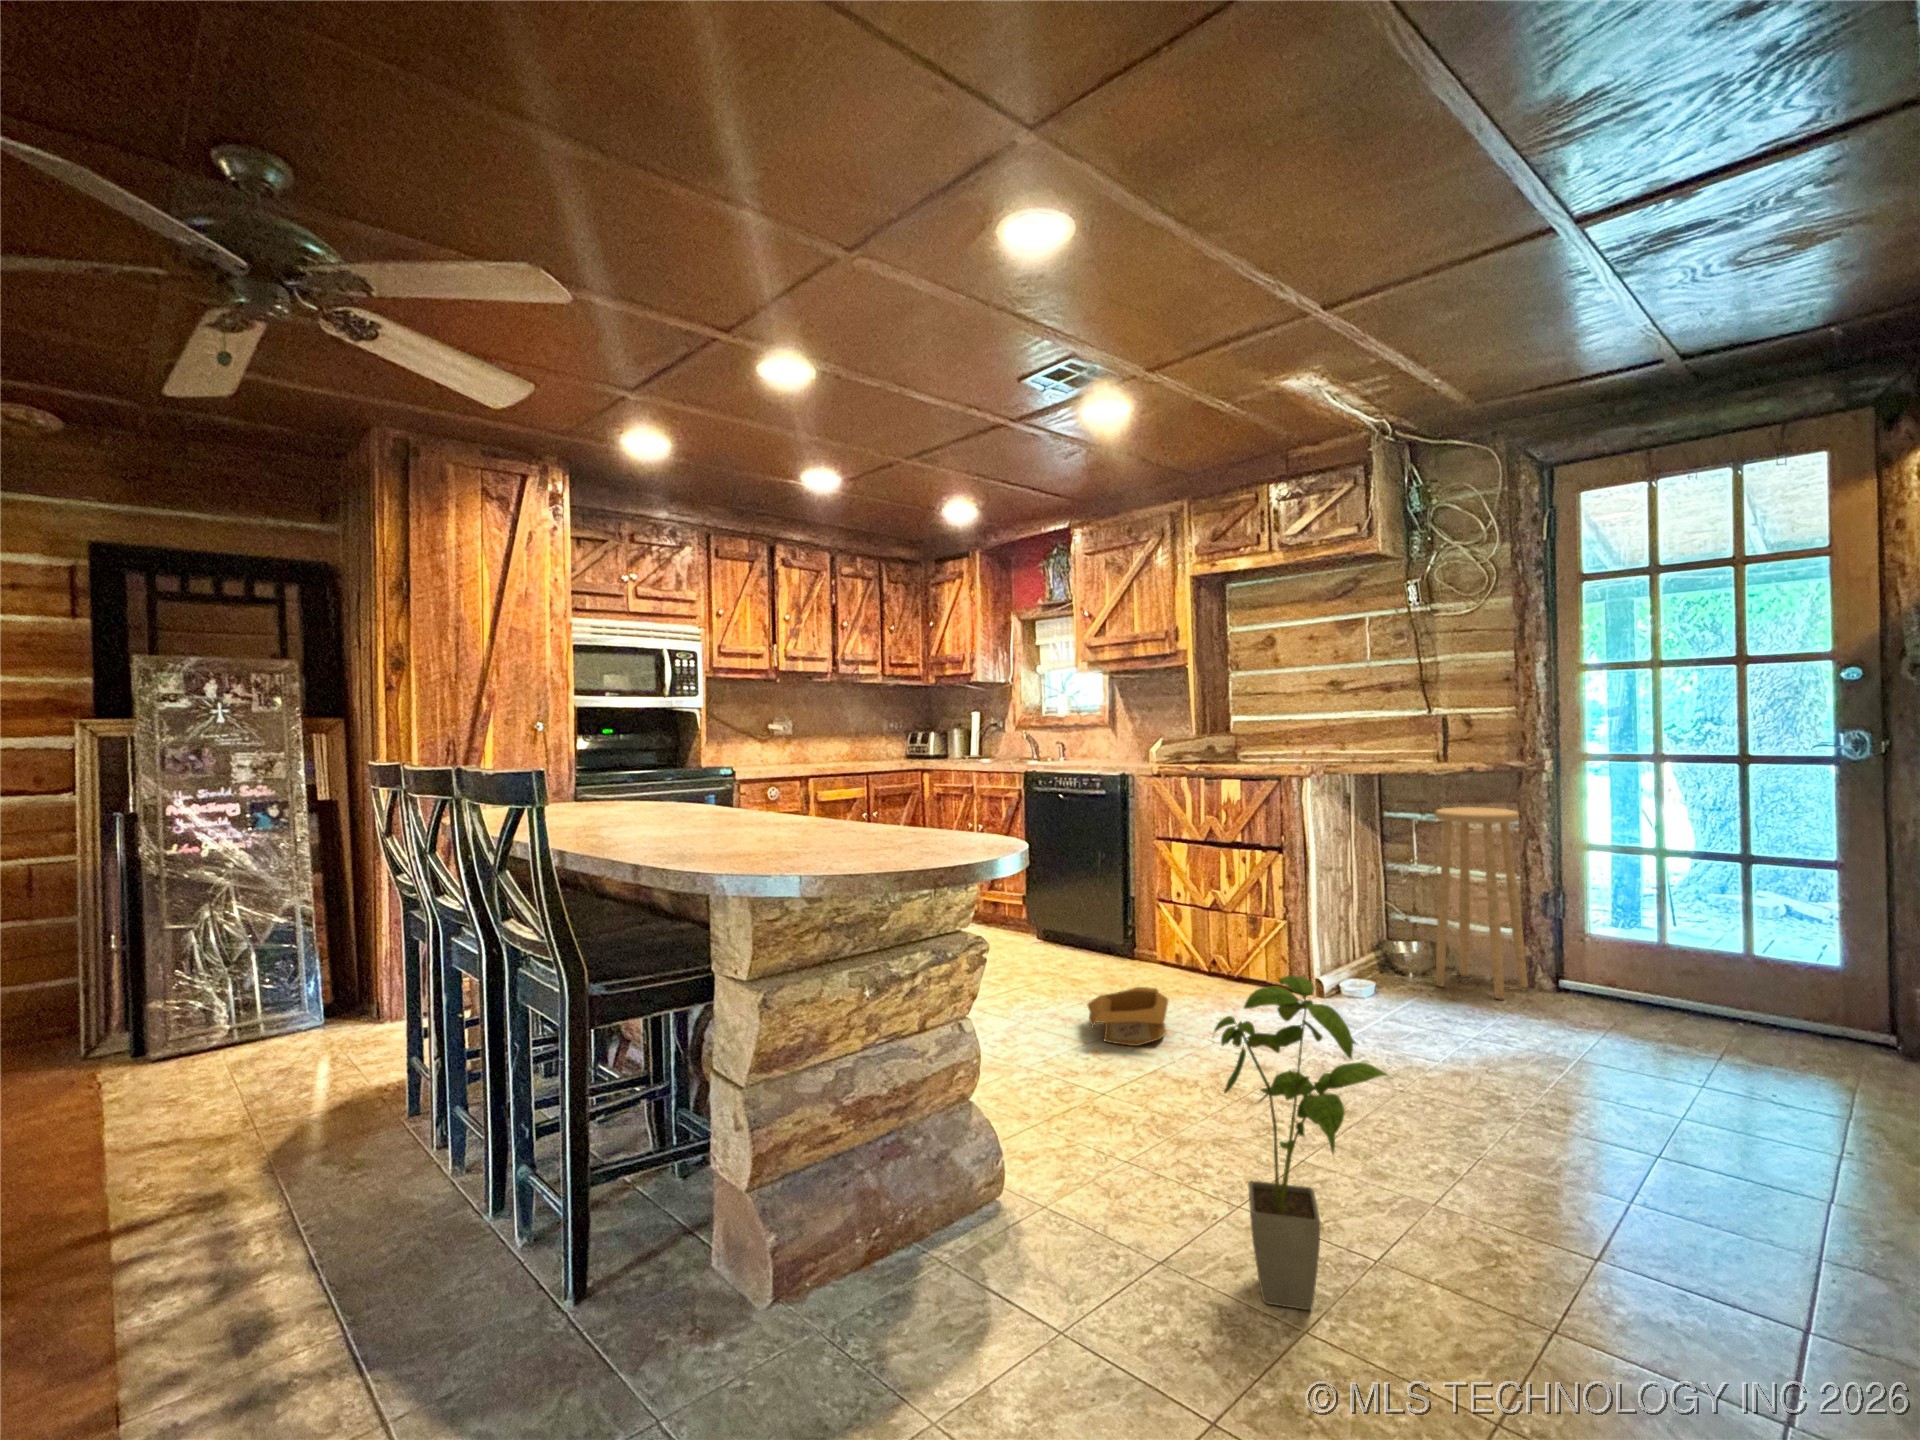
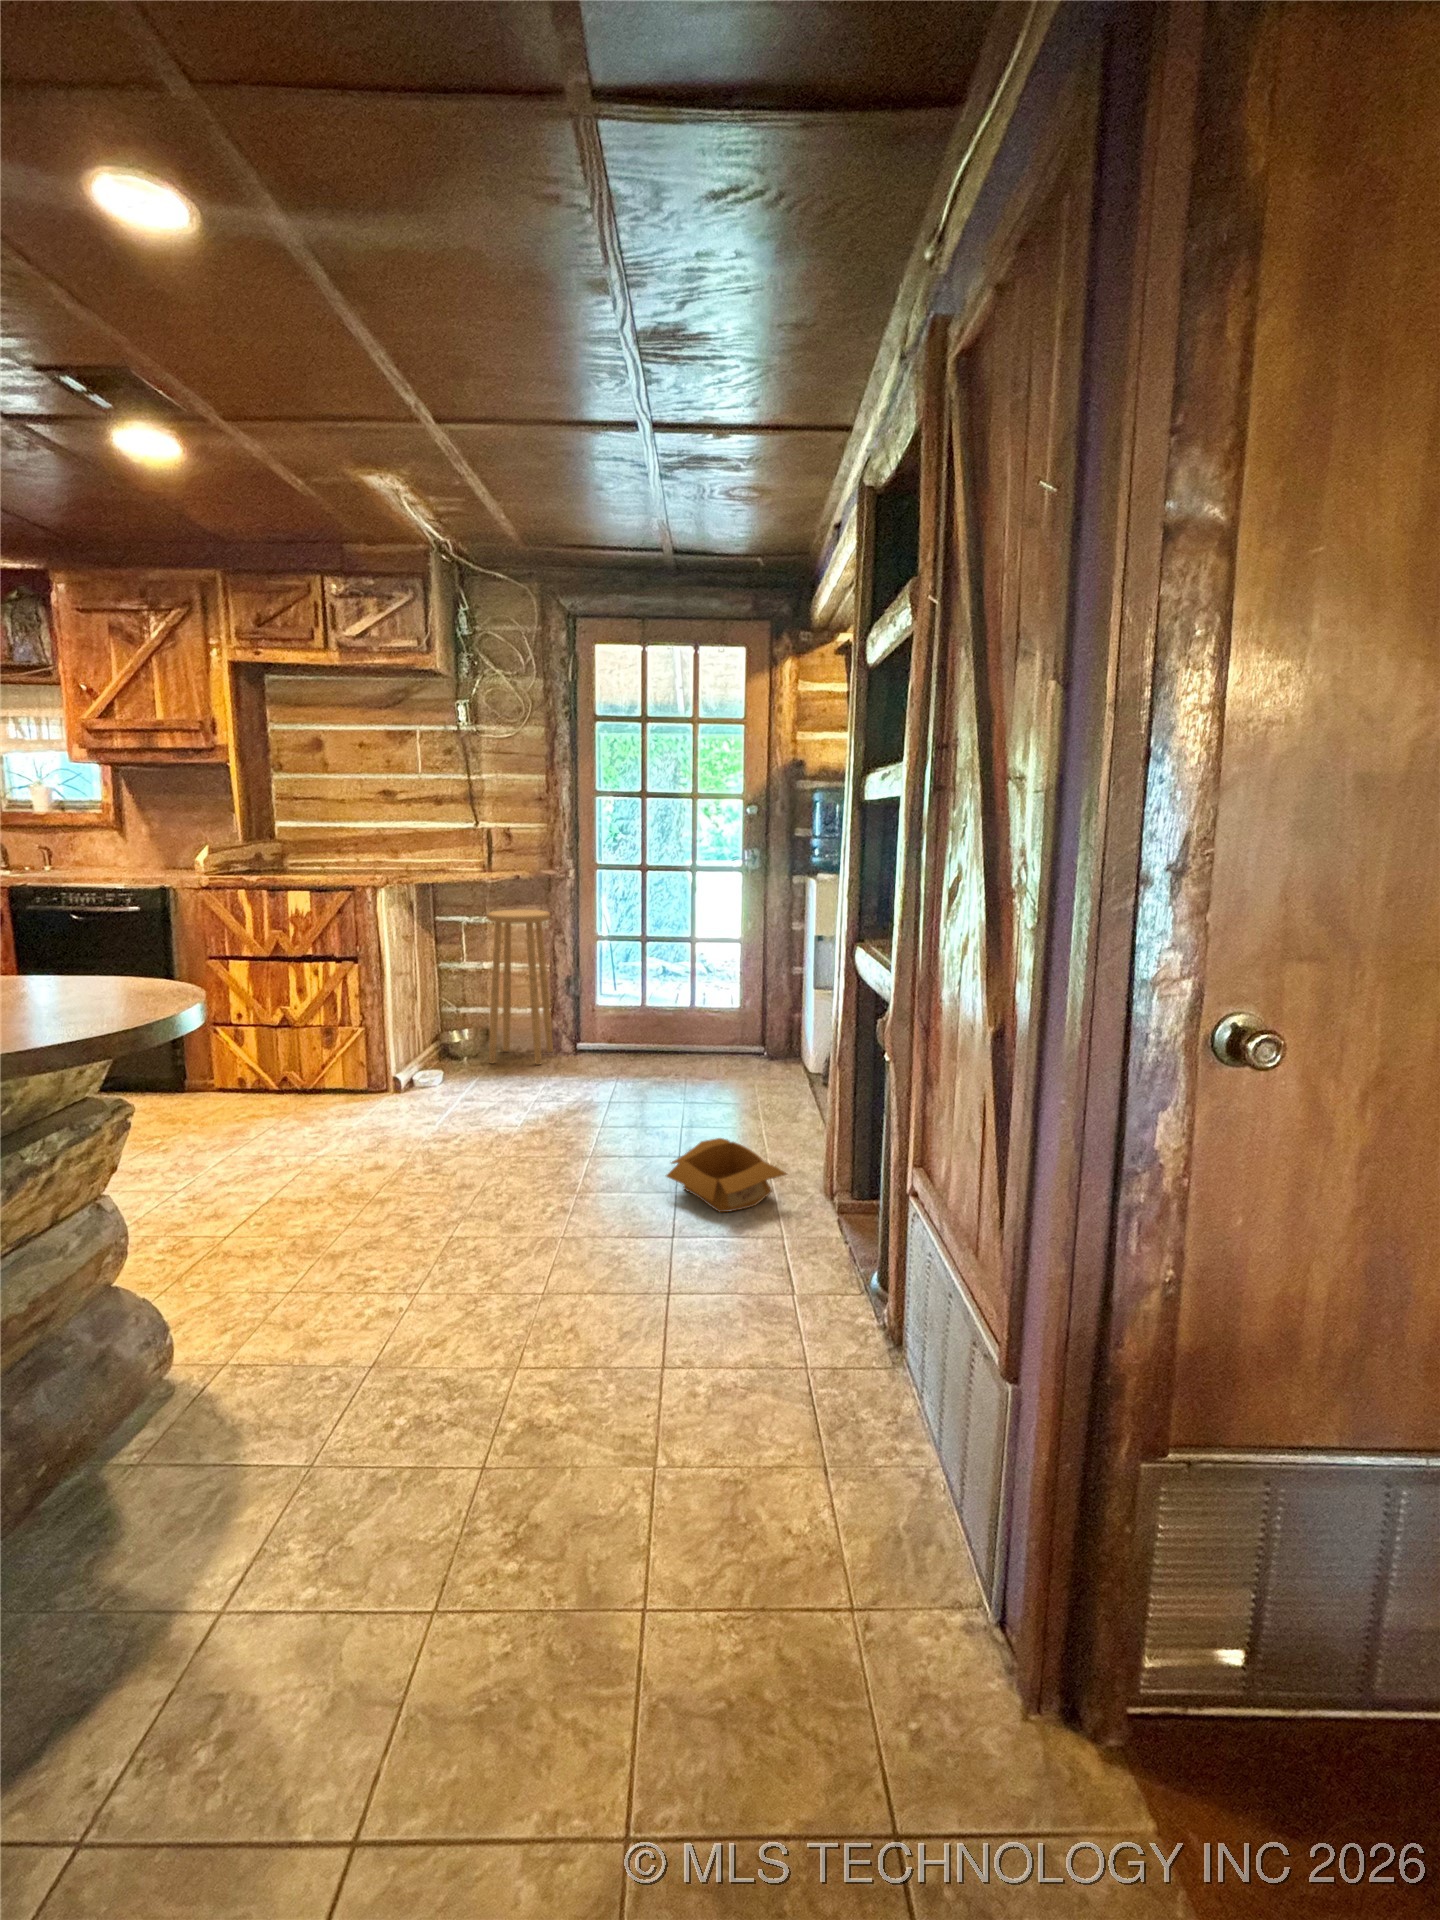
house plant: present [1214,975,1390,1310] -> none [417,1070,563,1352]
cardboard box: present [1088,987,1168,1046] -> present [666,1138,787,1212]

